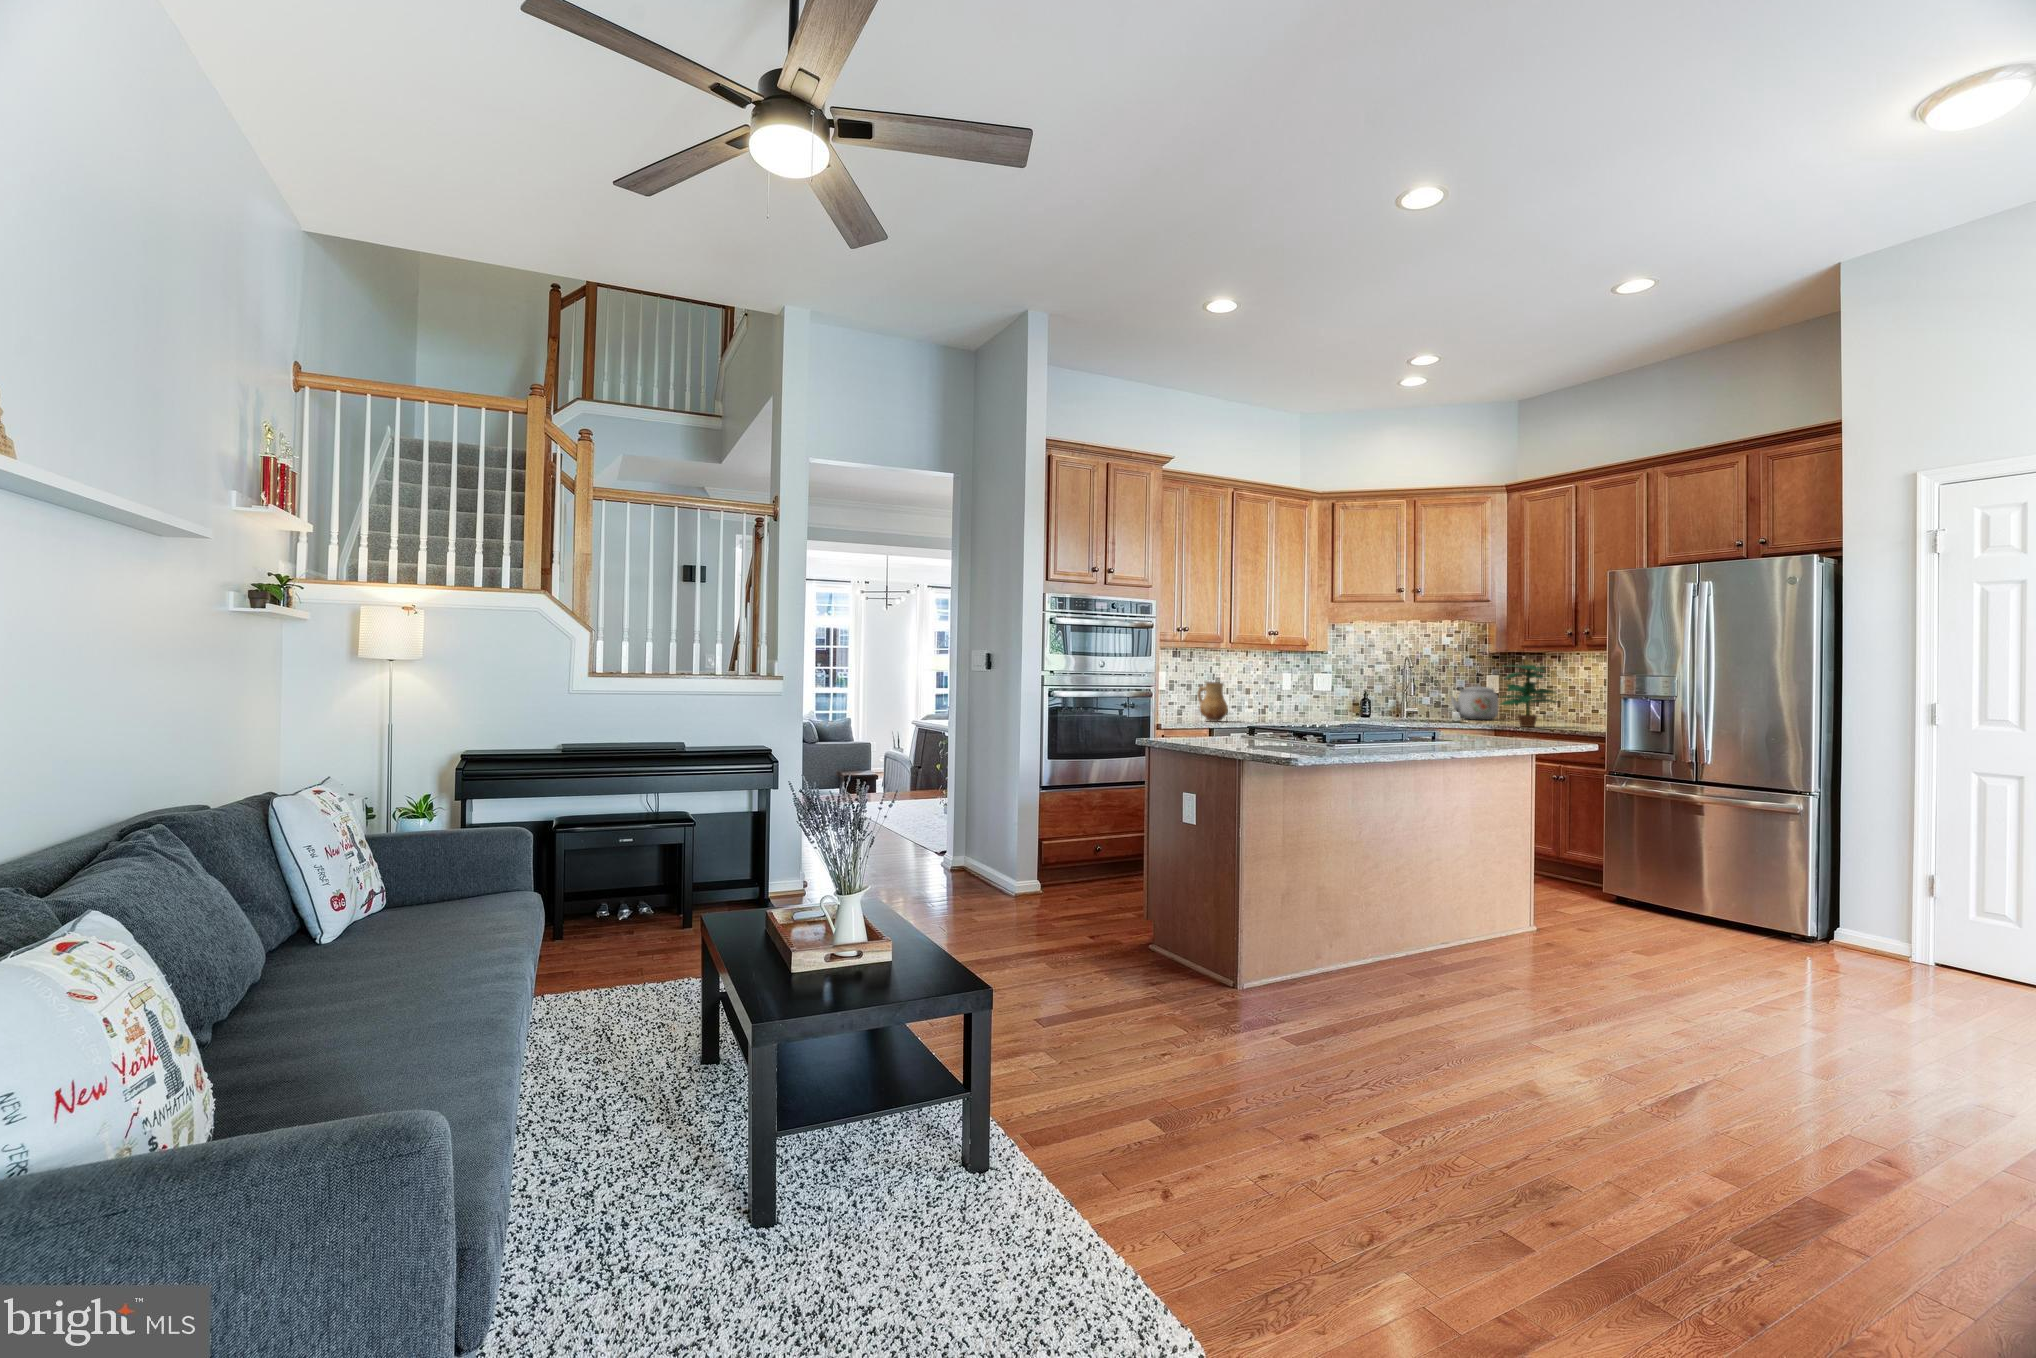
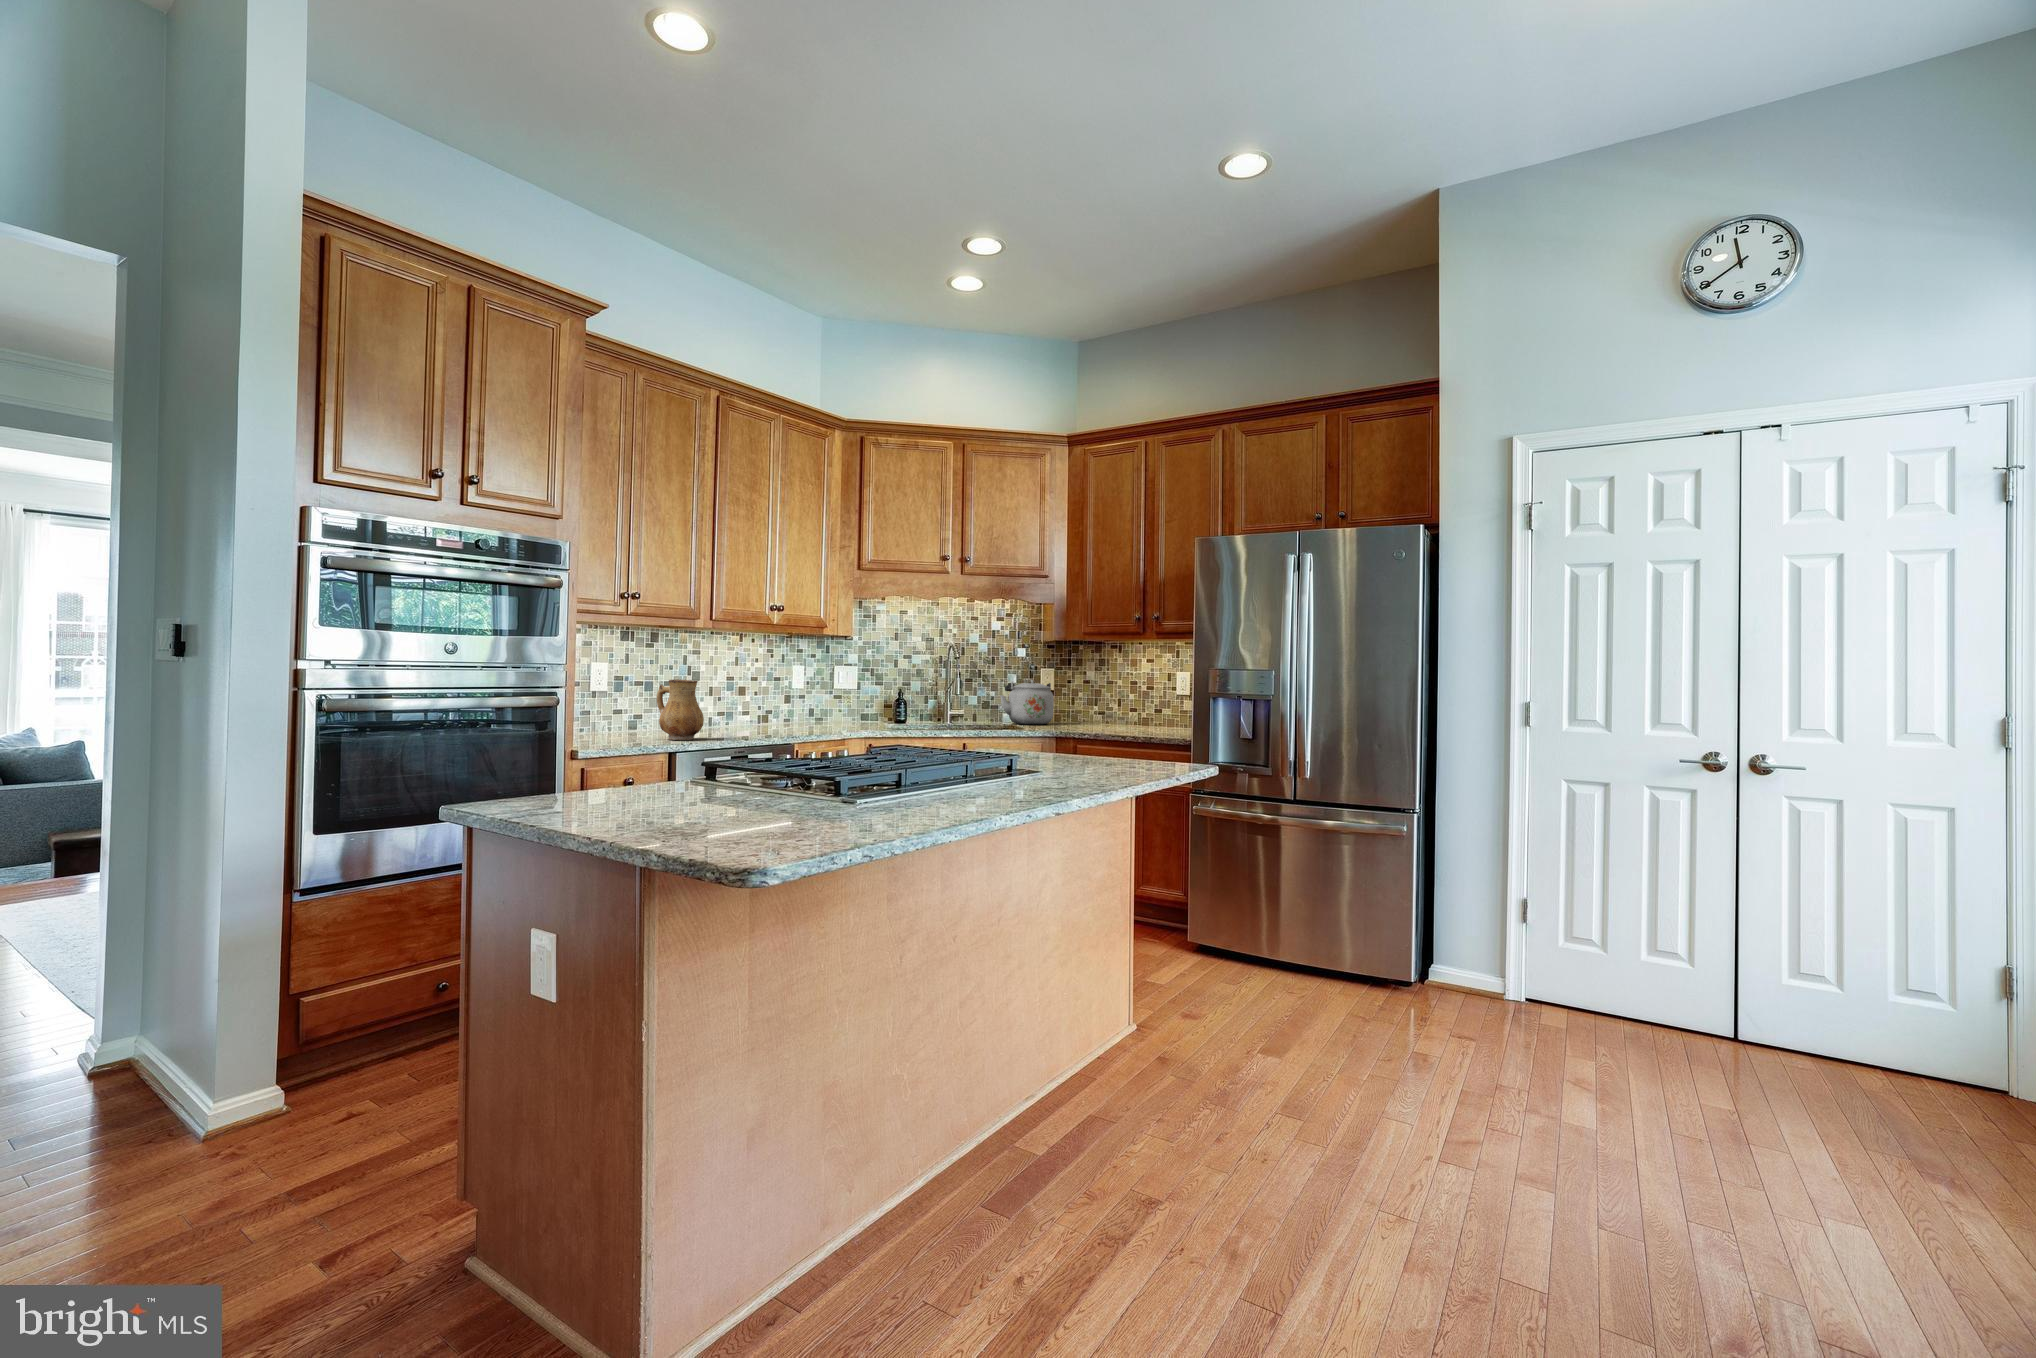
potted plant: present [1501,665,1557,727] -> none [1060,658,1129,738]

